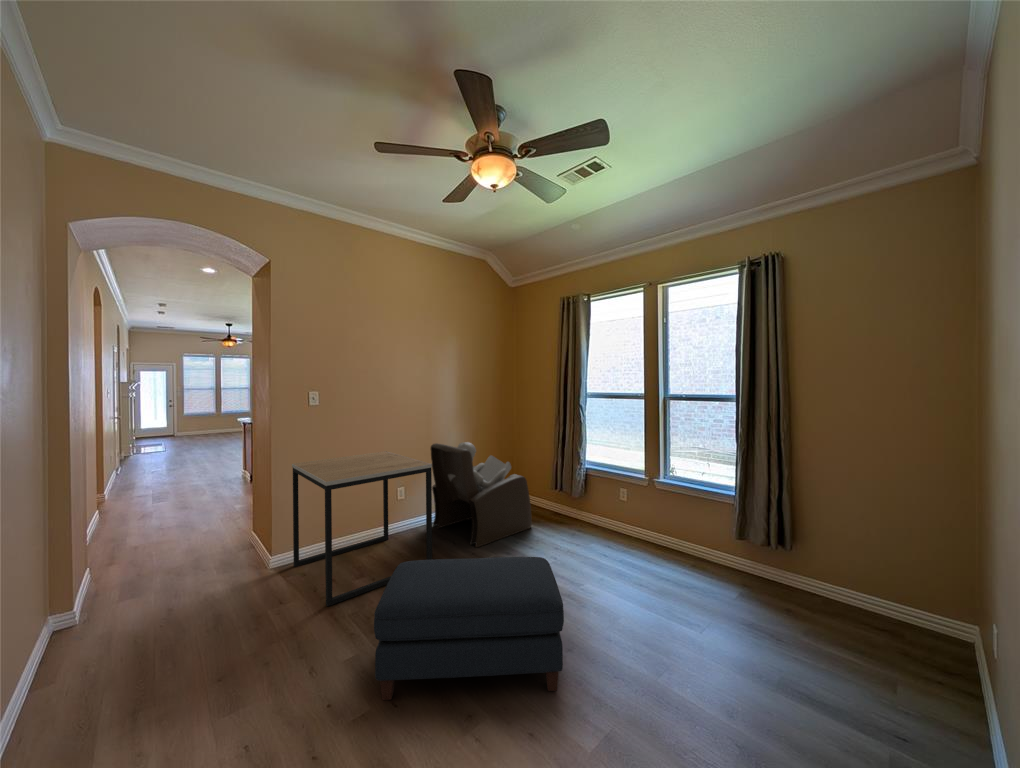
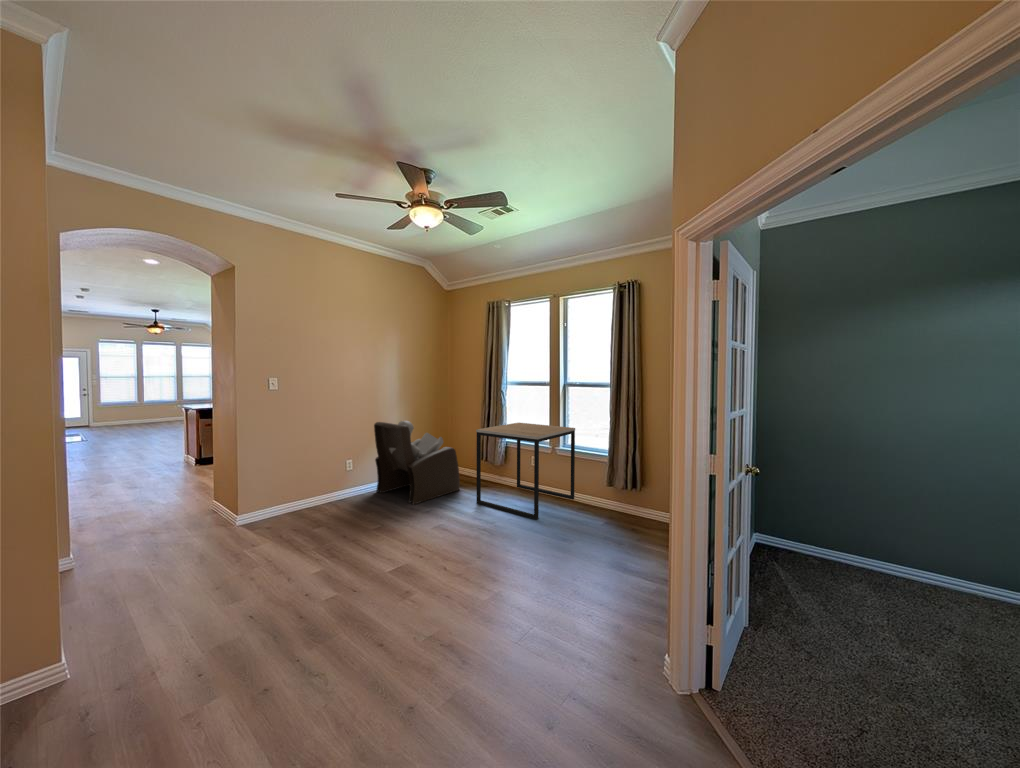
side table: present [292,451,432,606] -> present [476,423,575,520]
ottoman: present [374,557,564,700] -> none [337,498,474,593]

